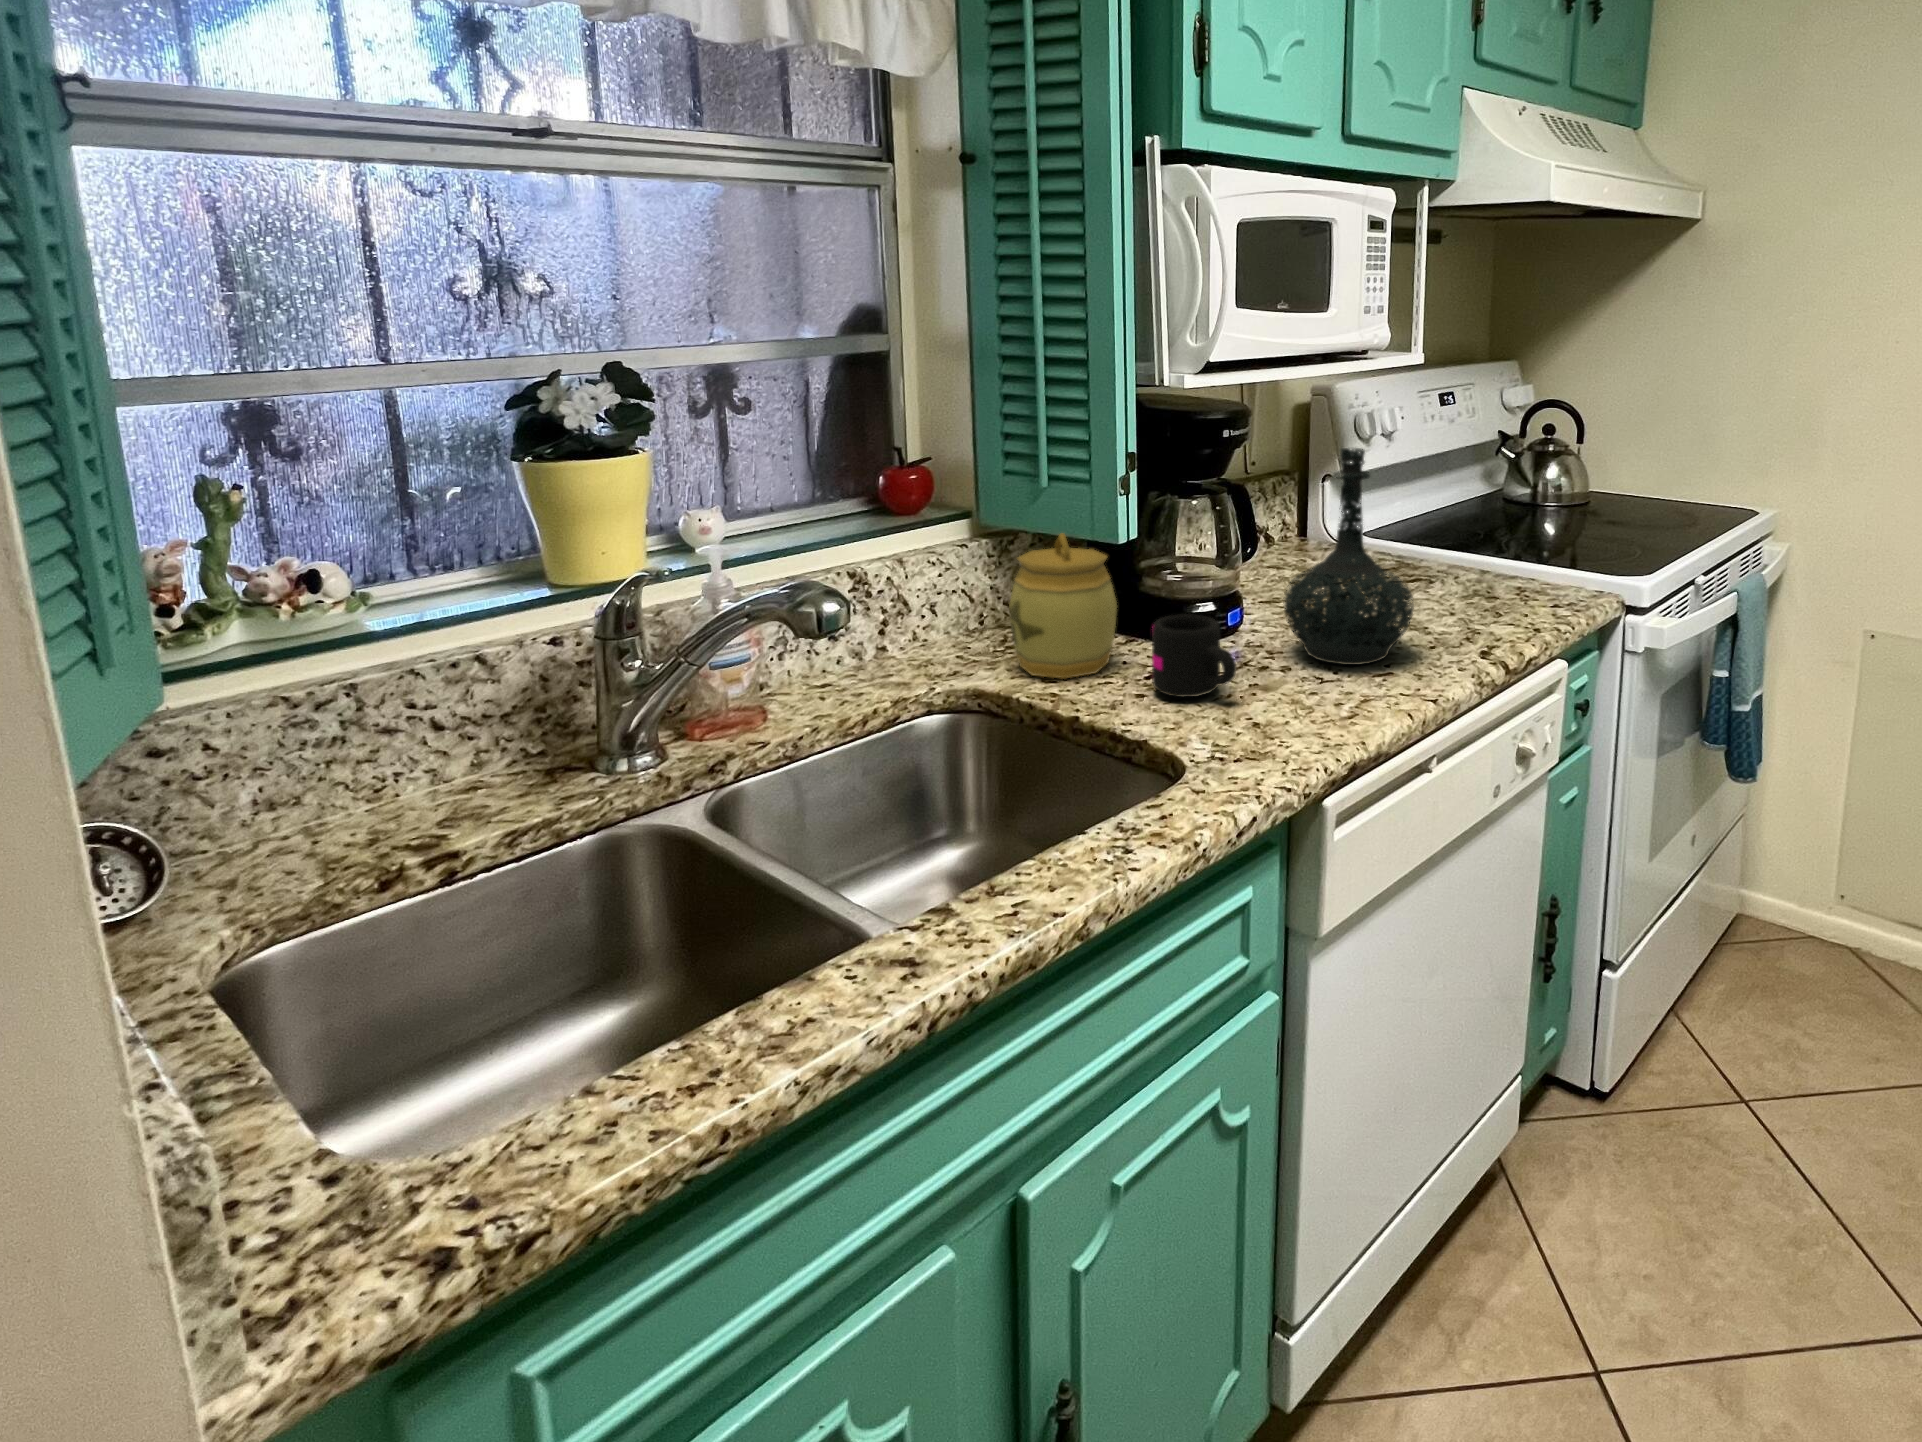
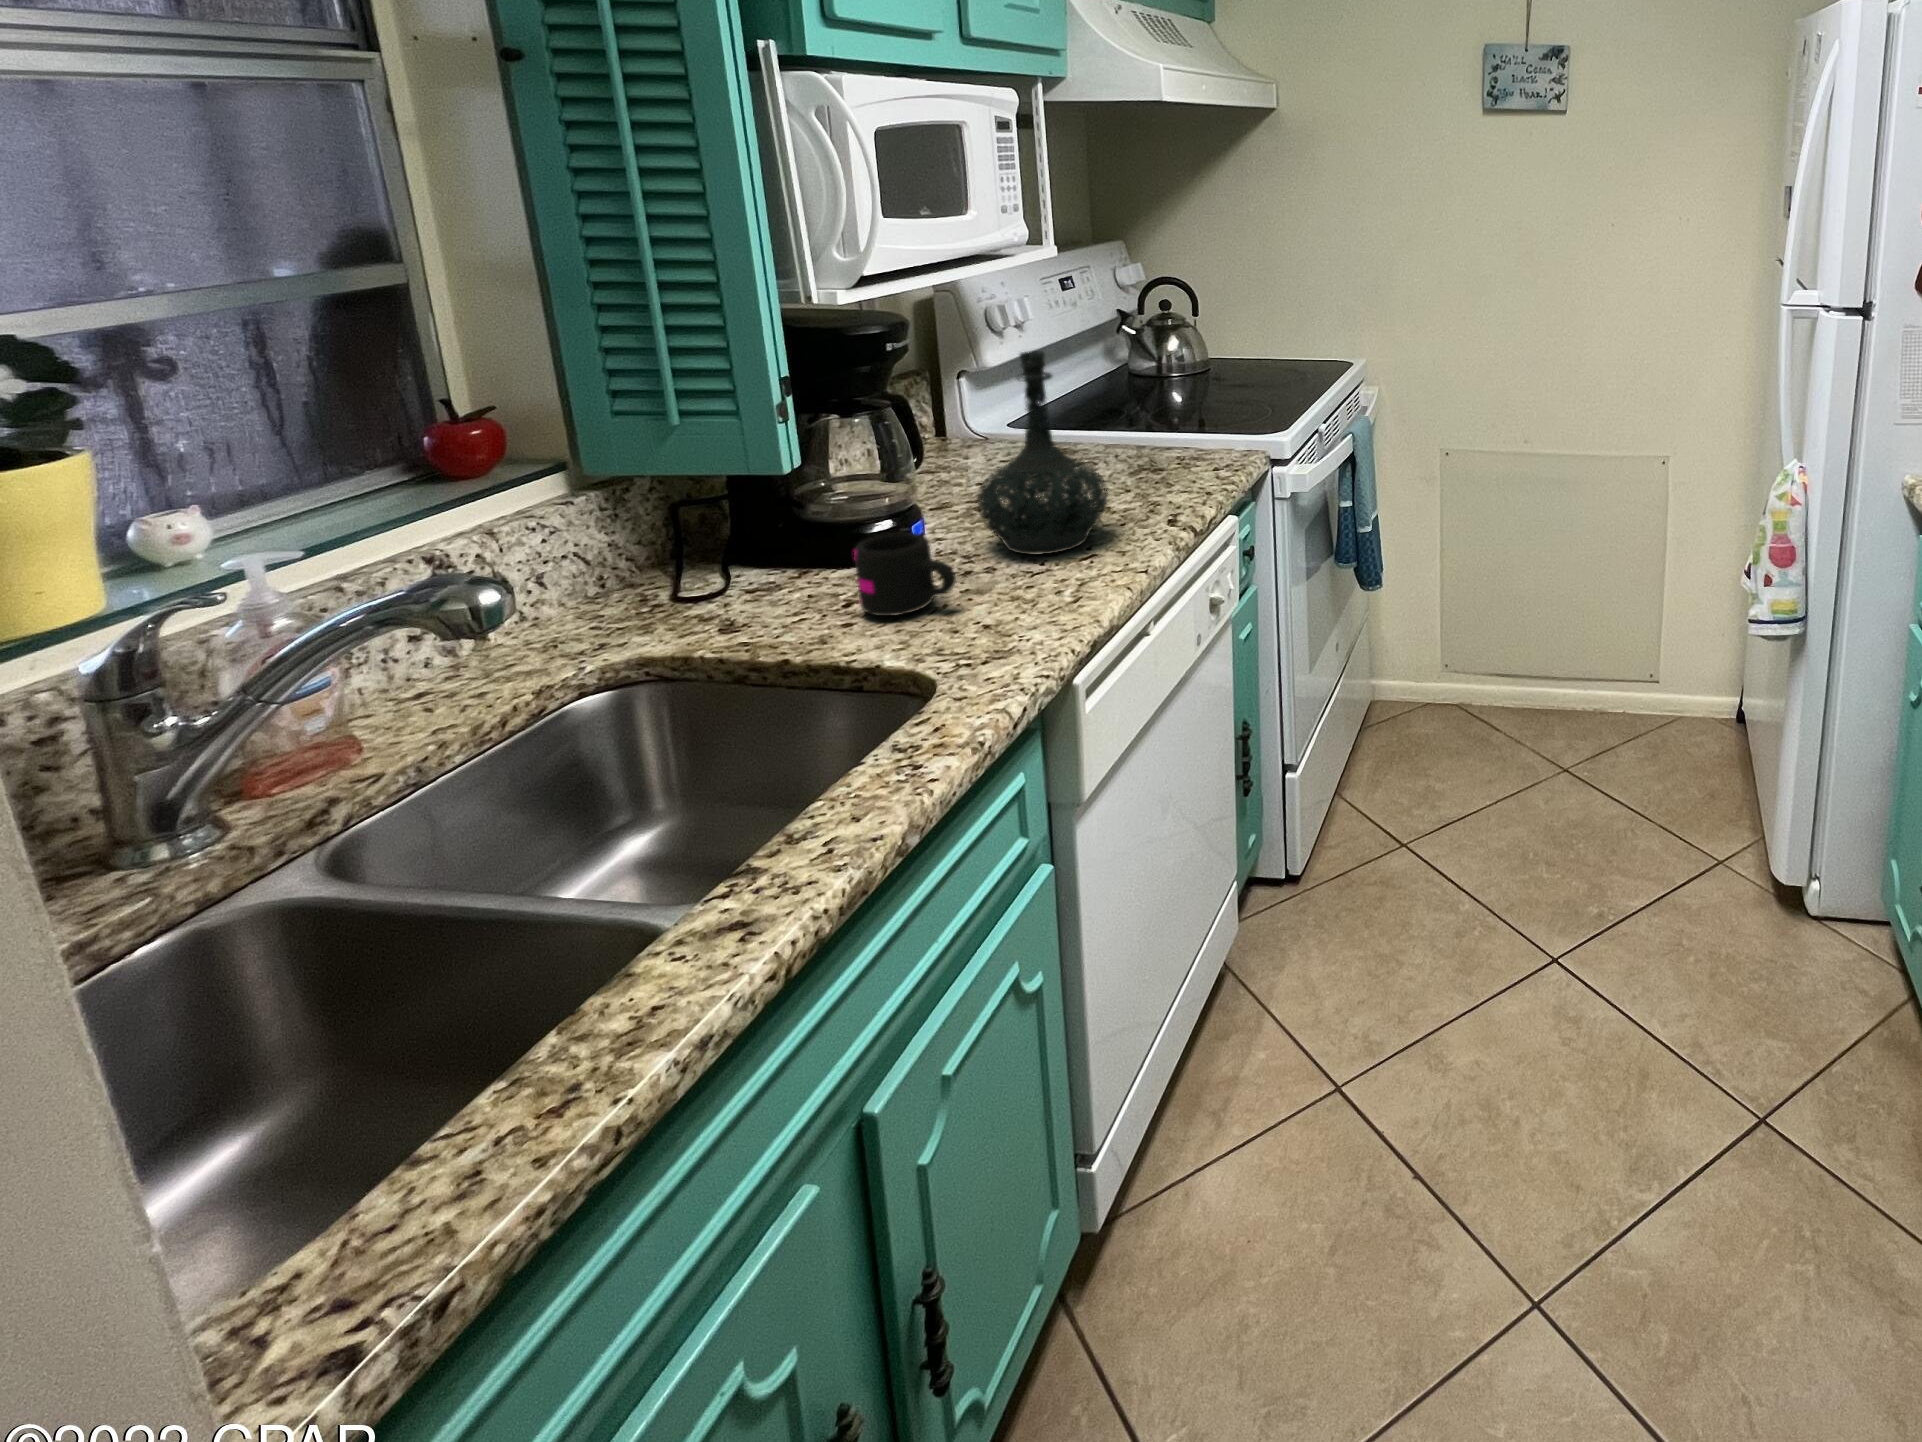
jar: present [1009,533,1117,679] -> none [662,471,797,627]

